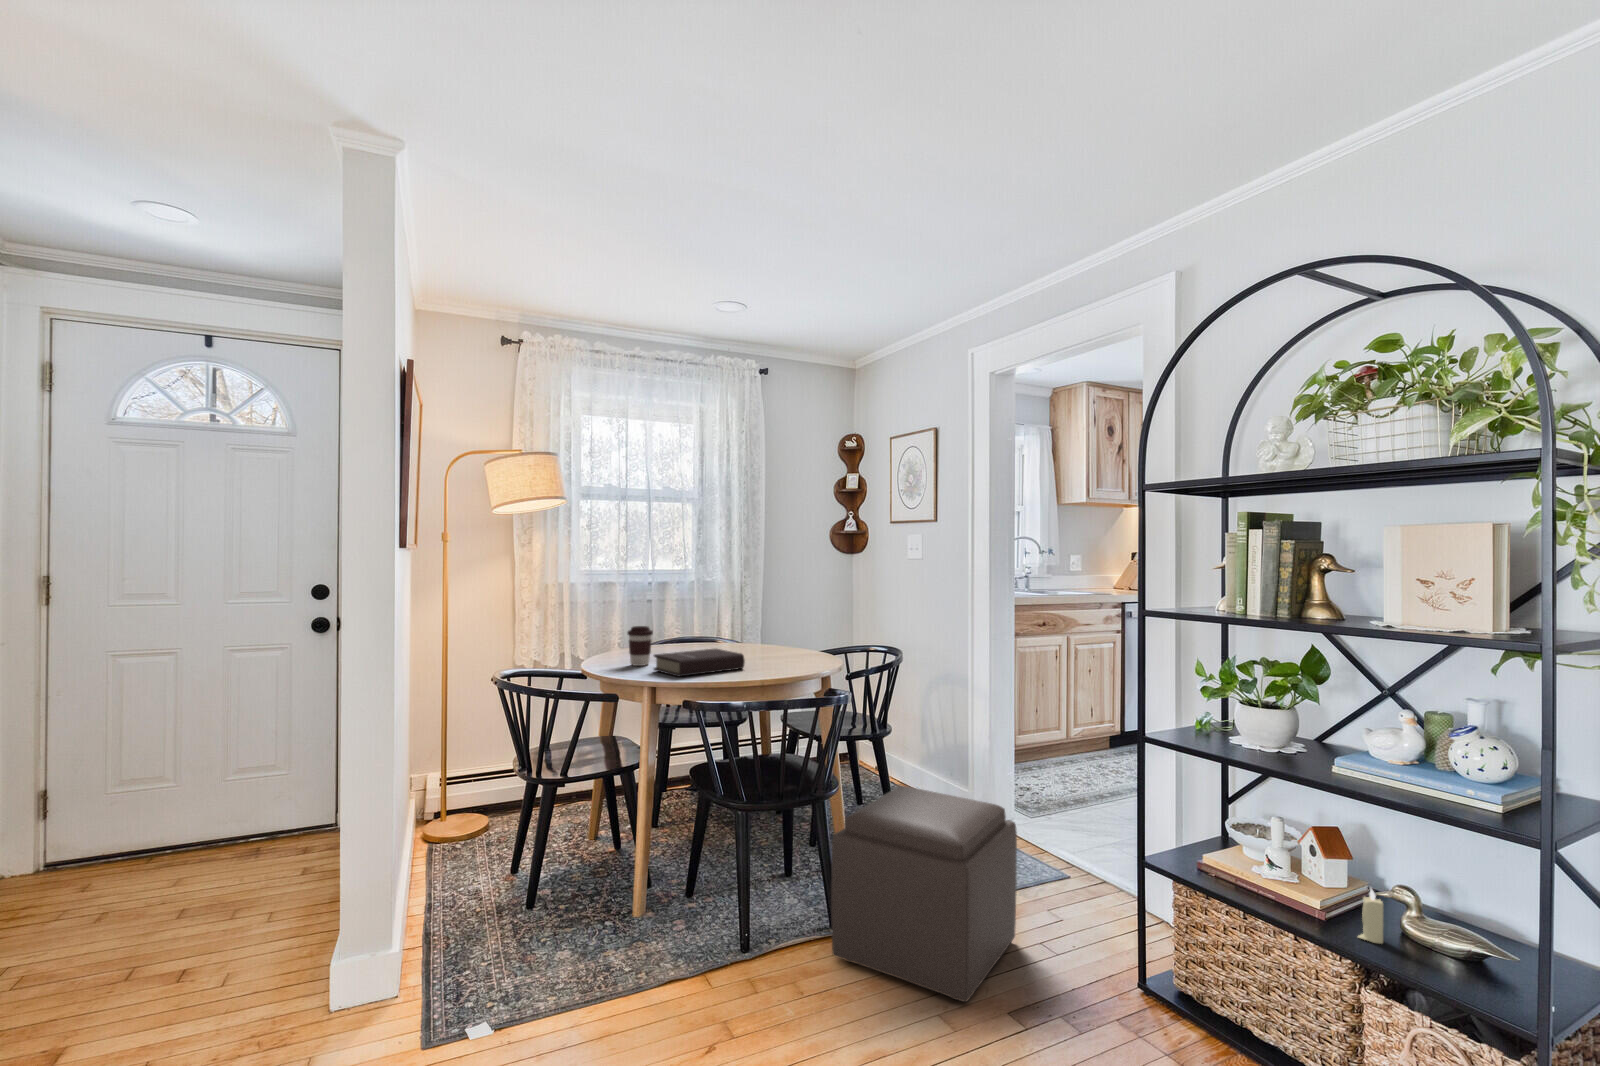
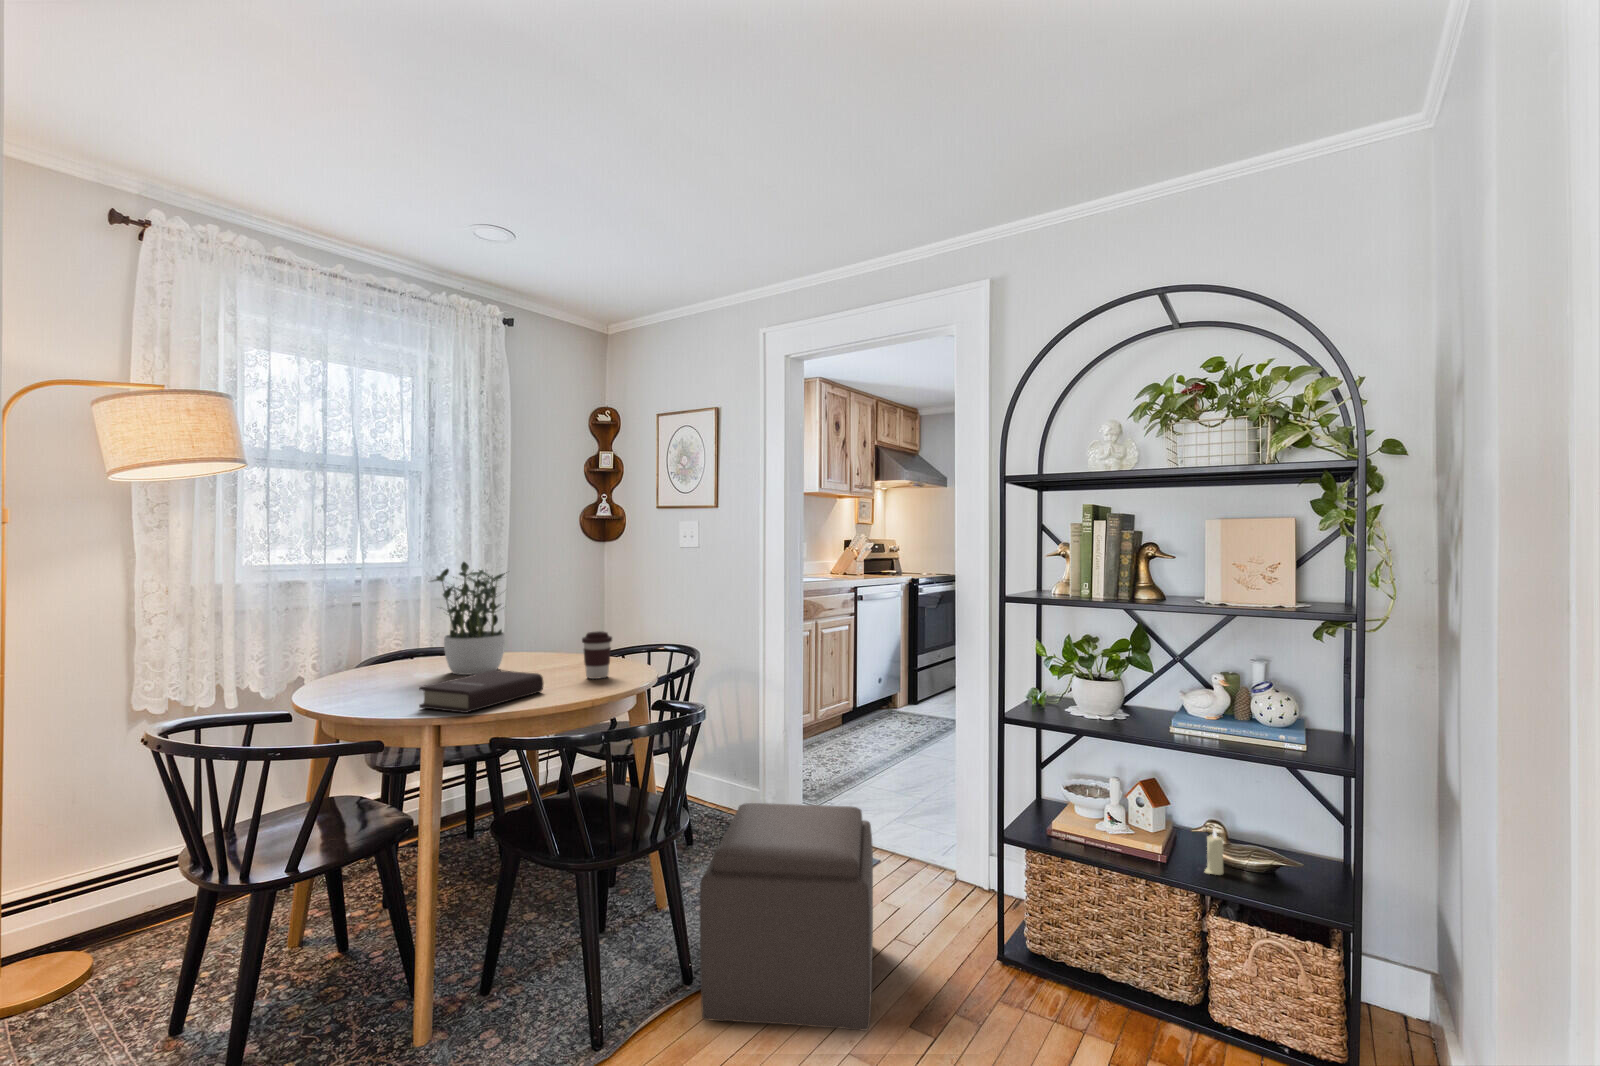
potted plant: none [683,562,748,653] -> present [432,562,507,675]
coffee cup: present [628,626,653,666] -> present [582,631,612,679]

